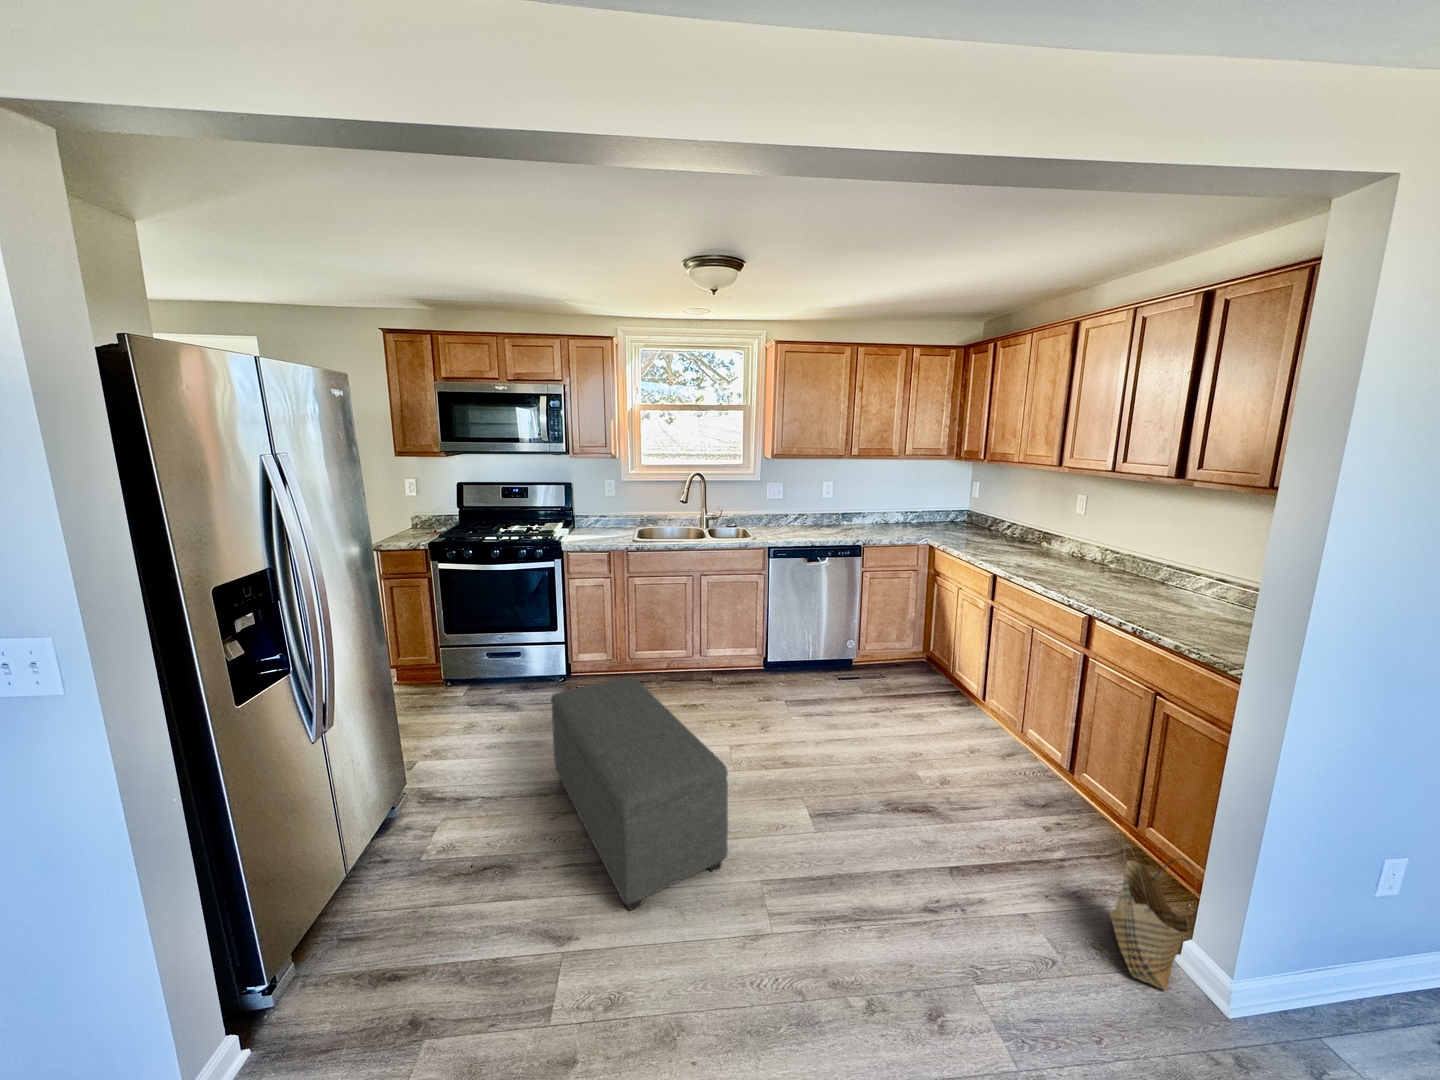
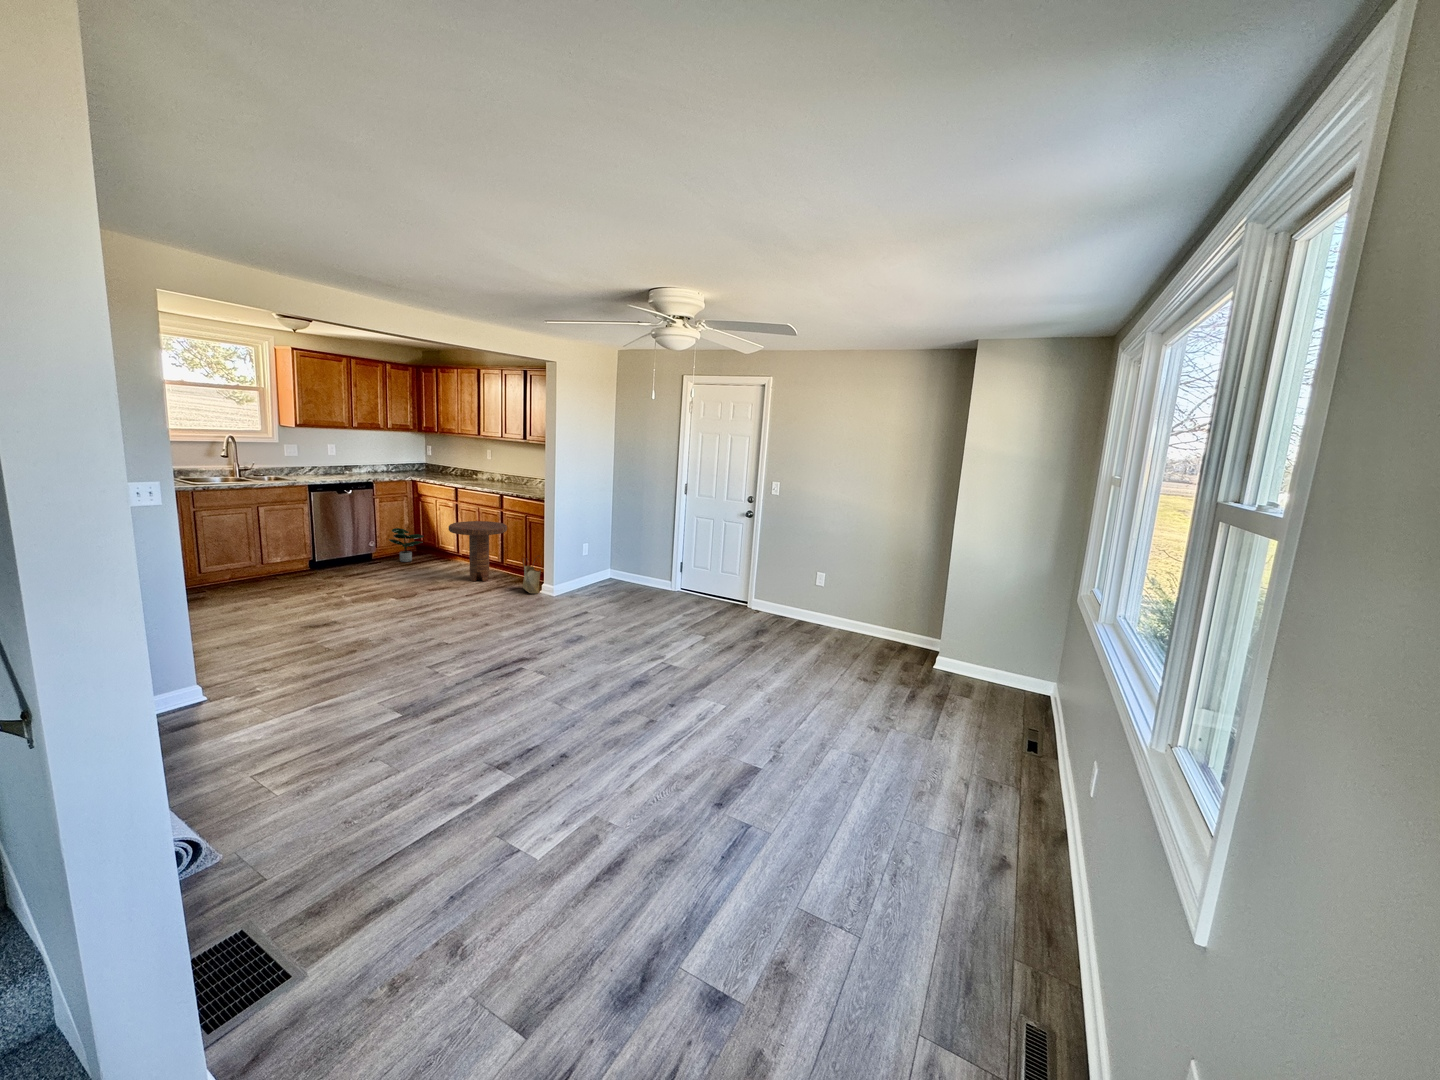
potted plant: none [873,622,931,685] -> present [389,528,424,562]
side table: none [943,658,1092,819] -> present [449,521,507,581]
ottoman: present [551,676,728,910] -> none [223,557,377,630]

